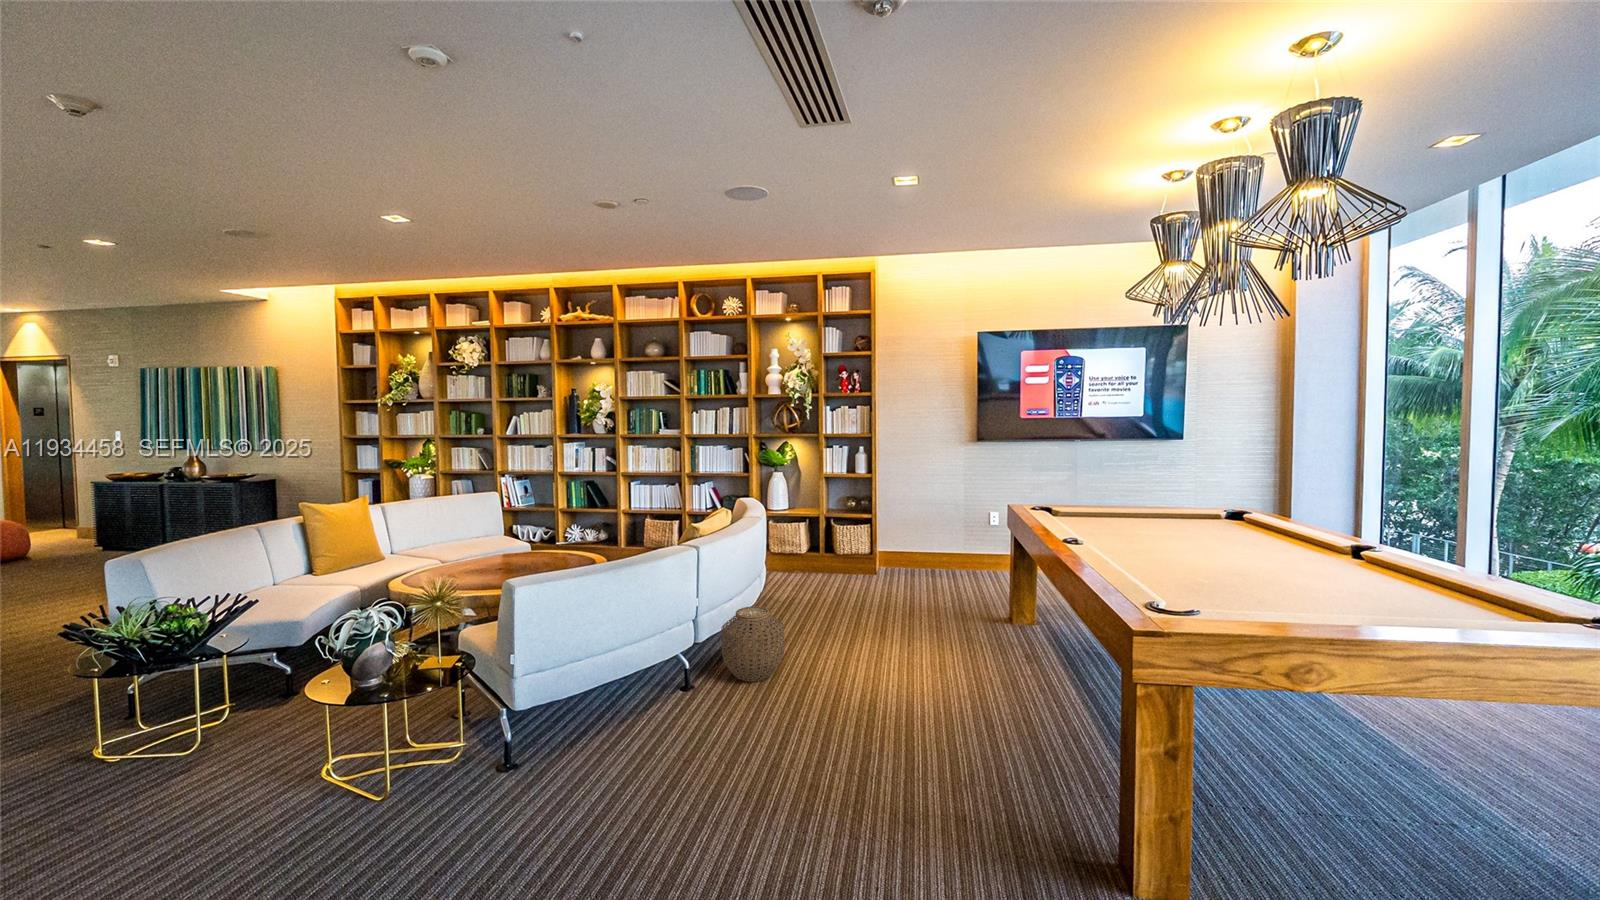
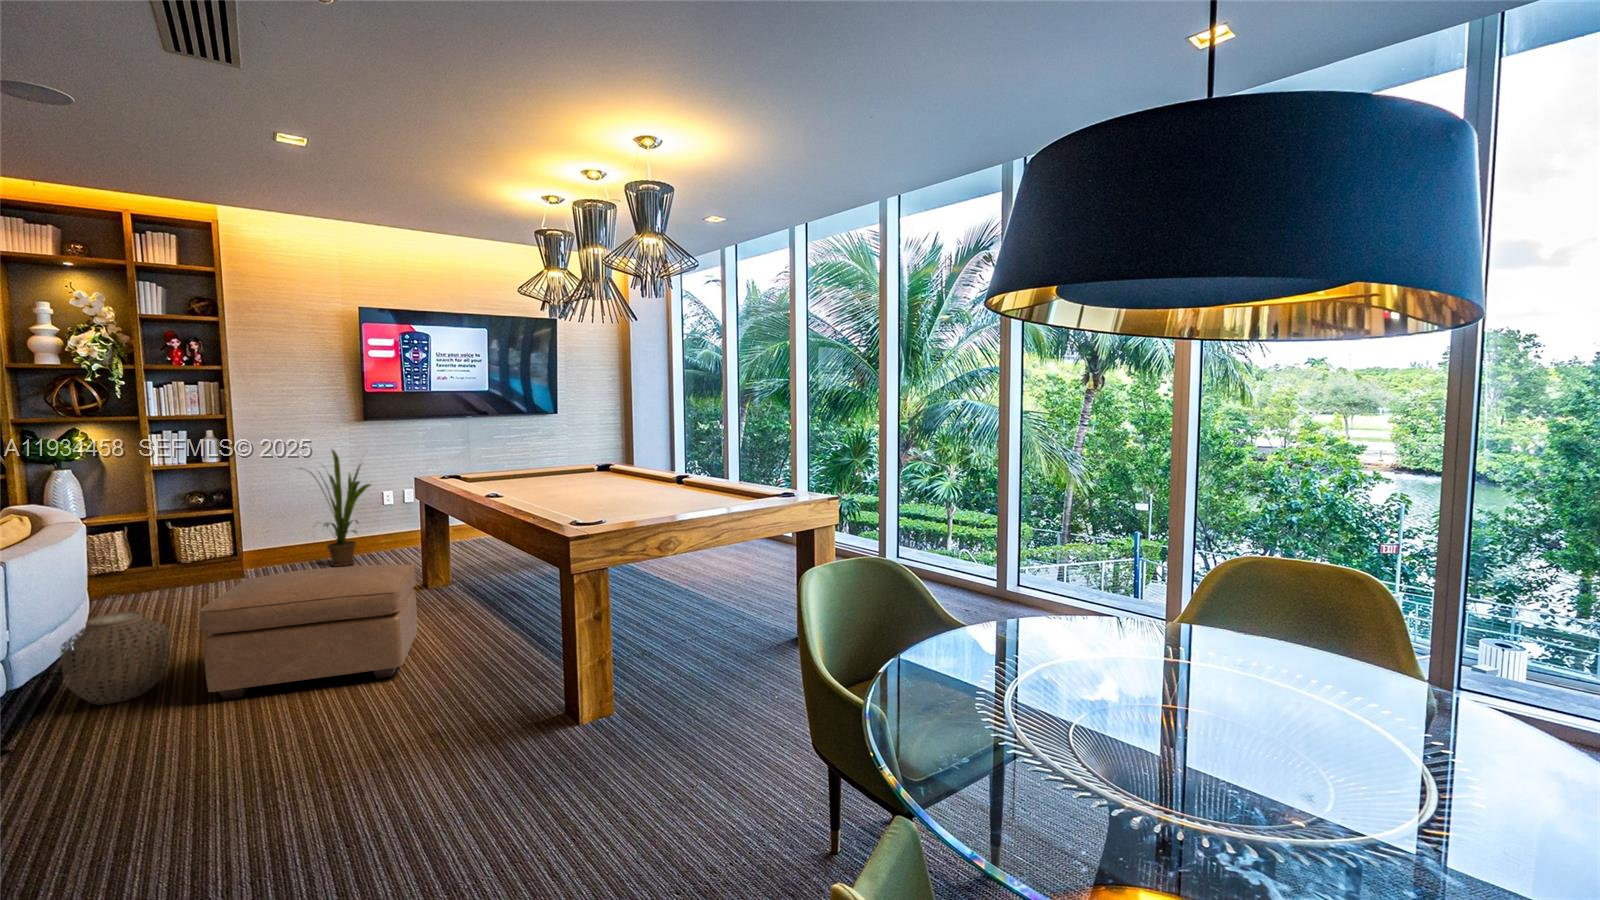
house plant: none [916,466,979,579] -> present [318,450,371,566]
ottoman: none [791,597,974,740] -> present [200,564,417,699]

